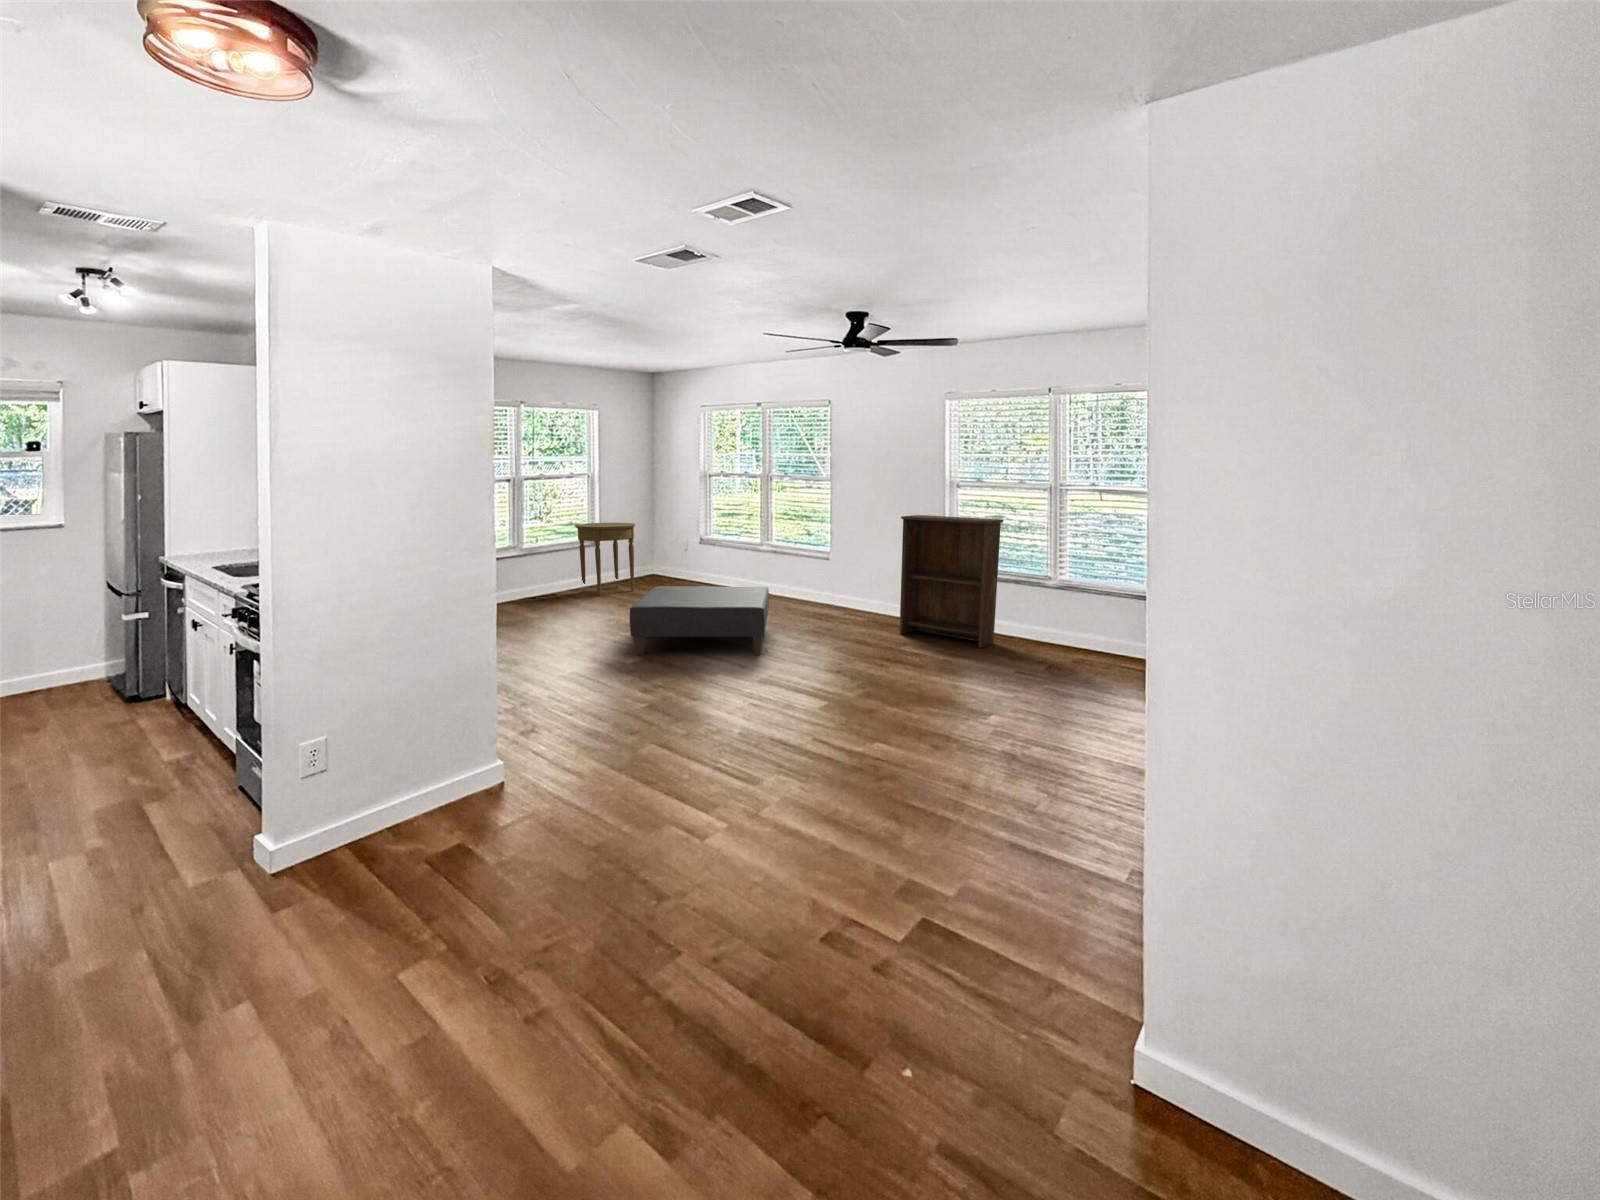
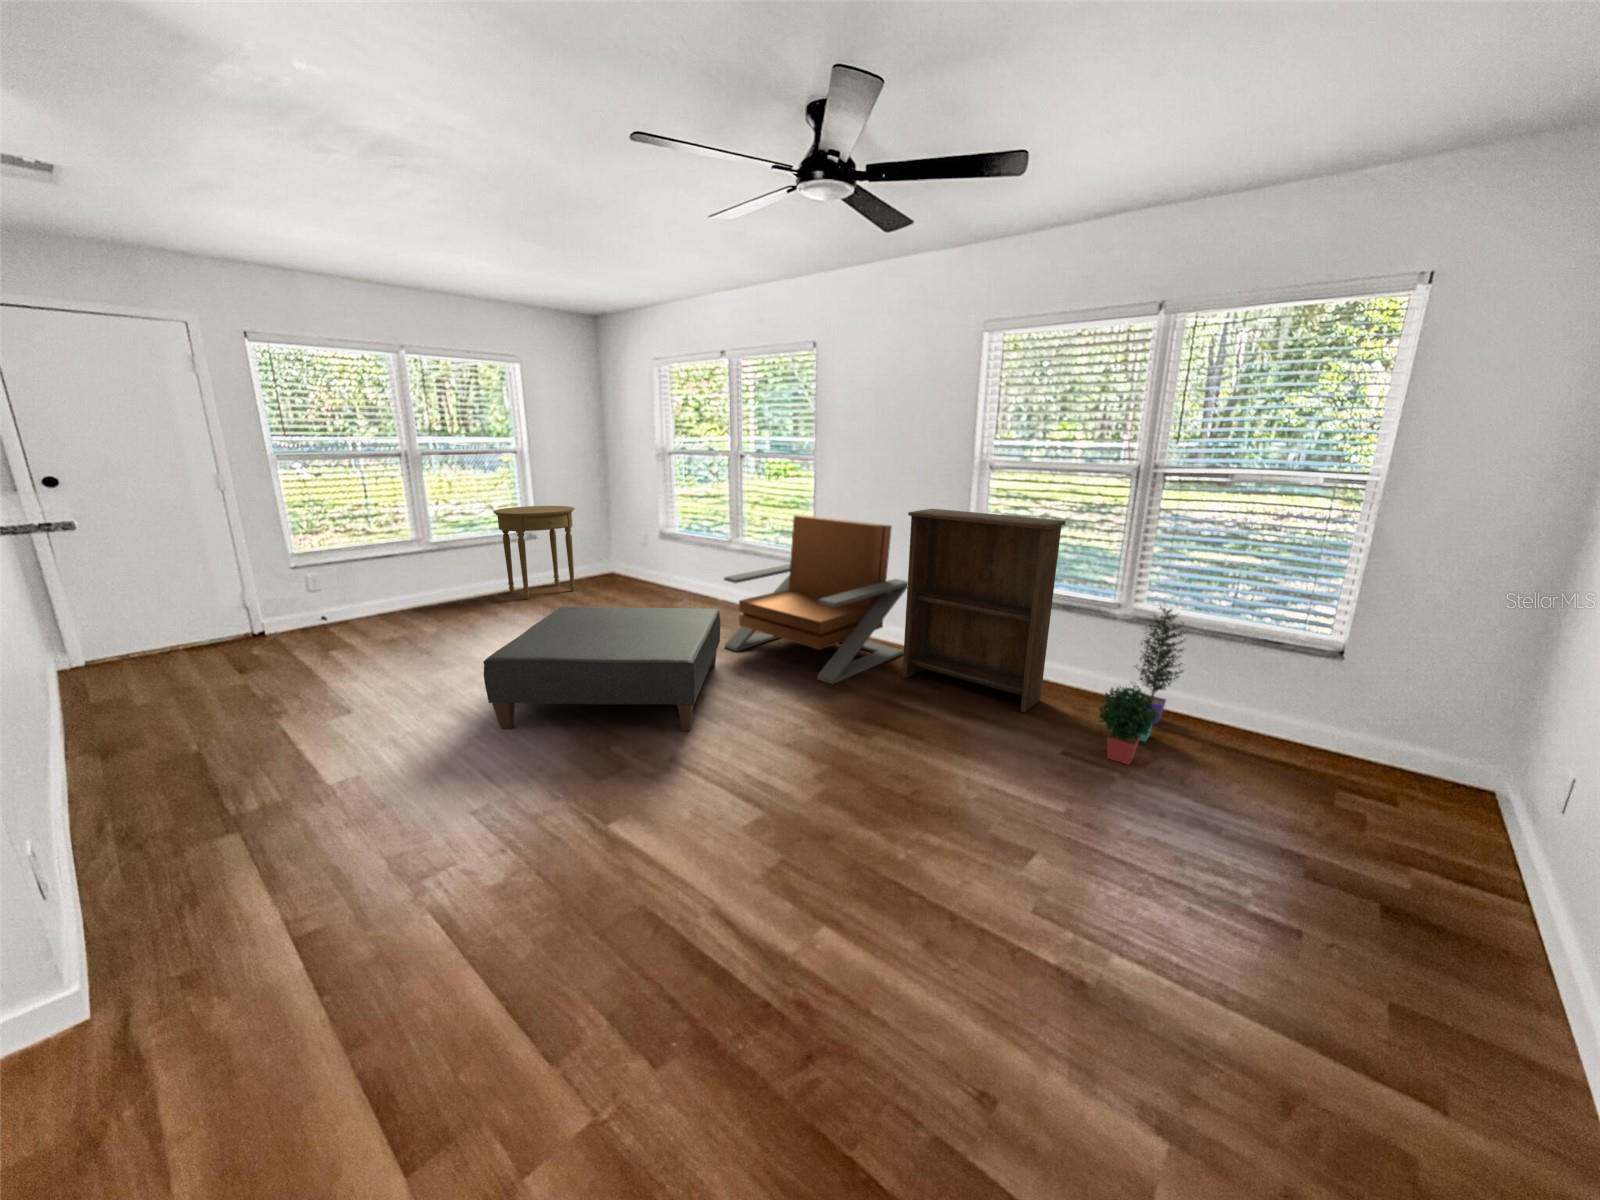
lounge chair: none [769,524,904,637] -> present [724,516,908,684]
potted plant: none [1019,572,1084,667] -> present [1099,606,1185,764]

